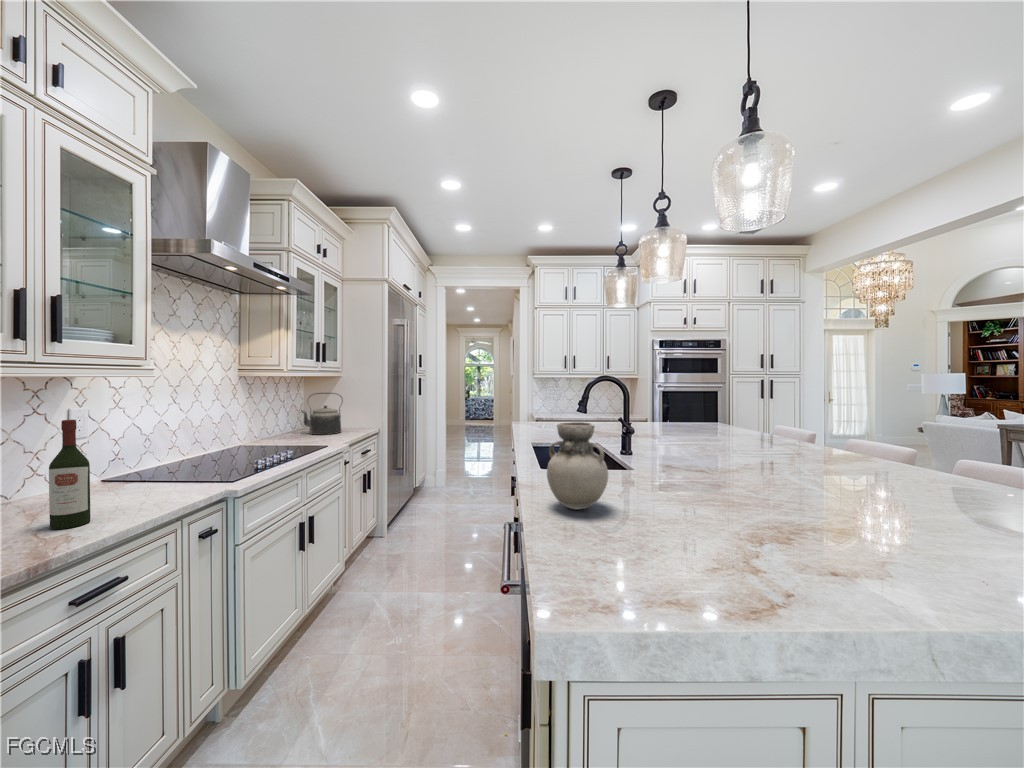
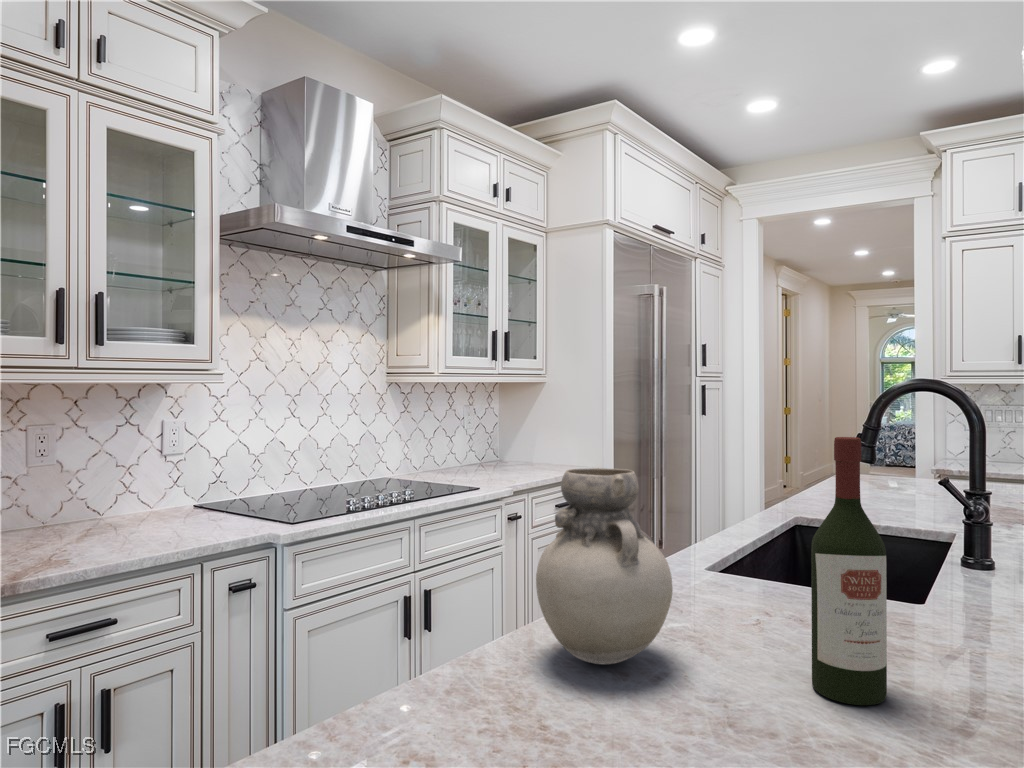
kettle: present [301,393,343,435] -> none [476,408,535,472]
wine bottle: present [49,420,90,529] -> present [811,437,887,705]

